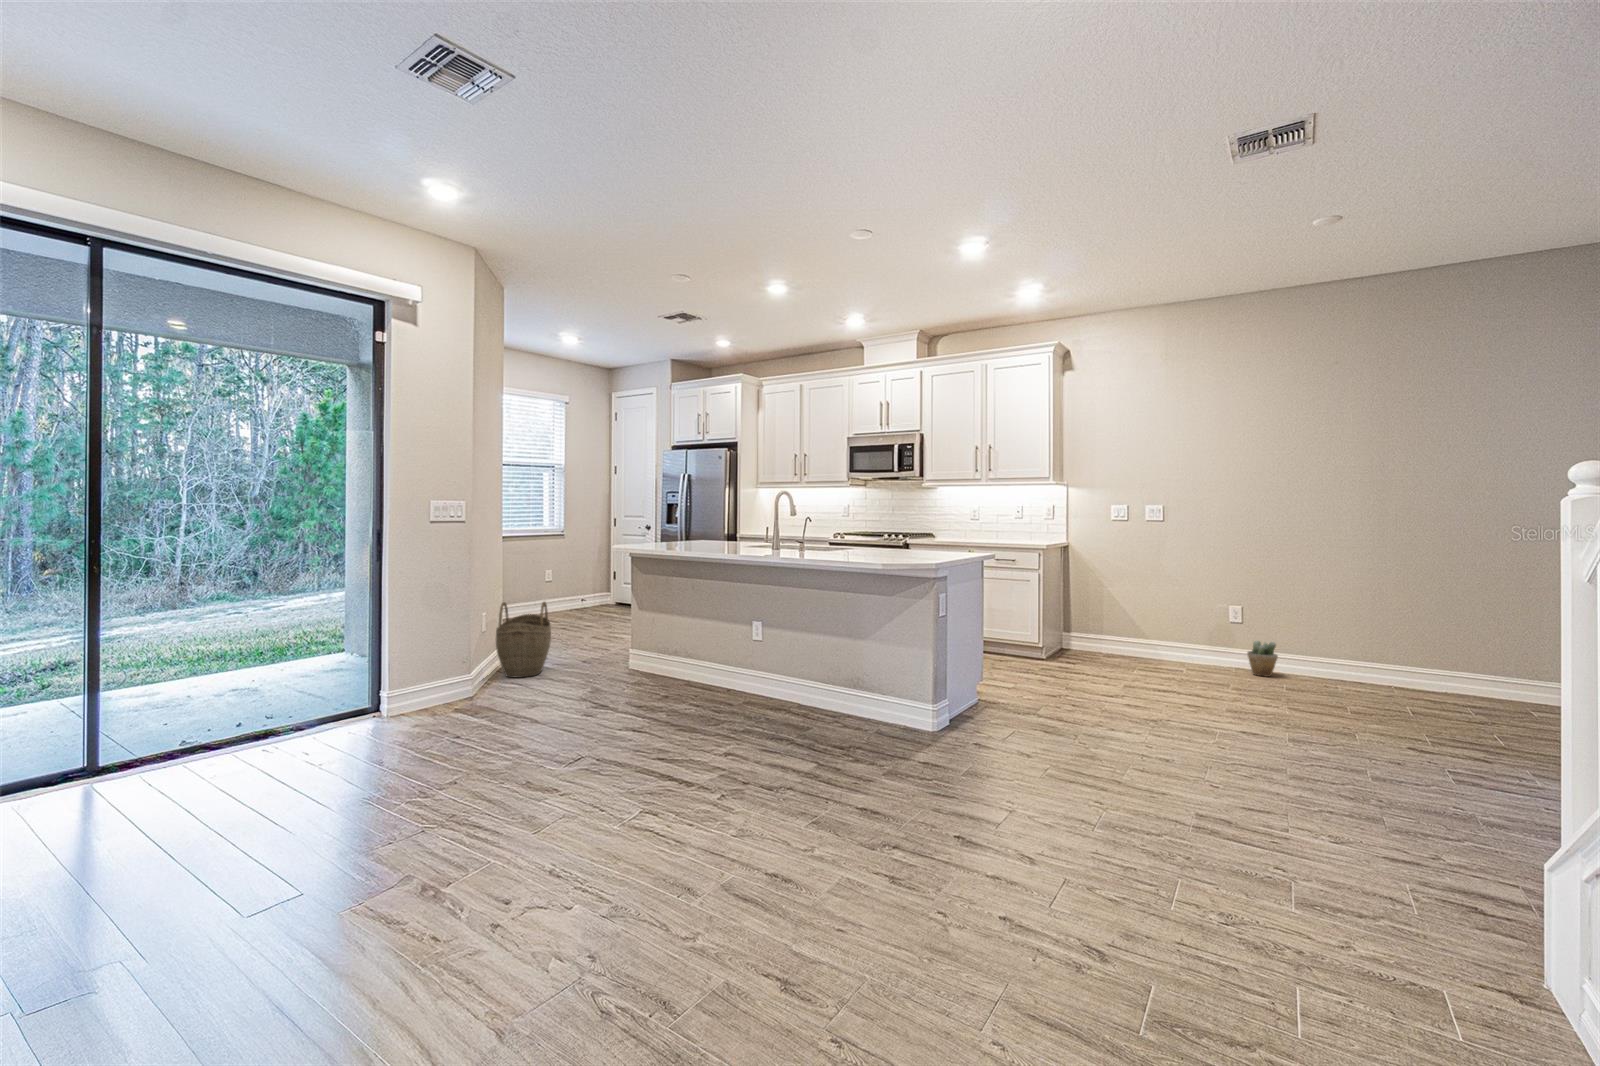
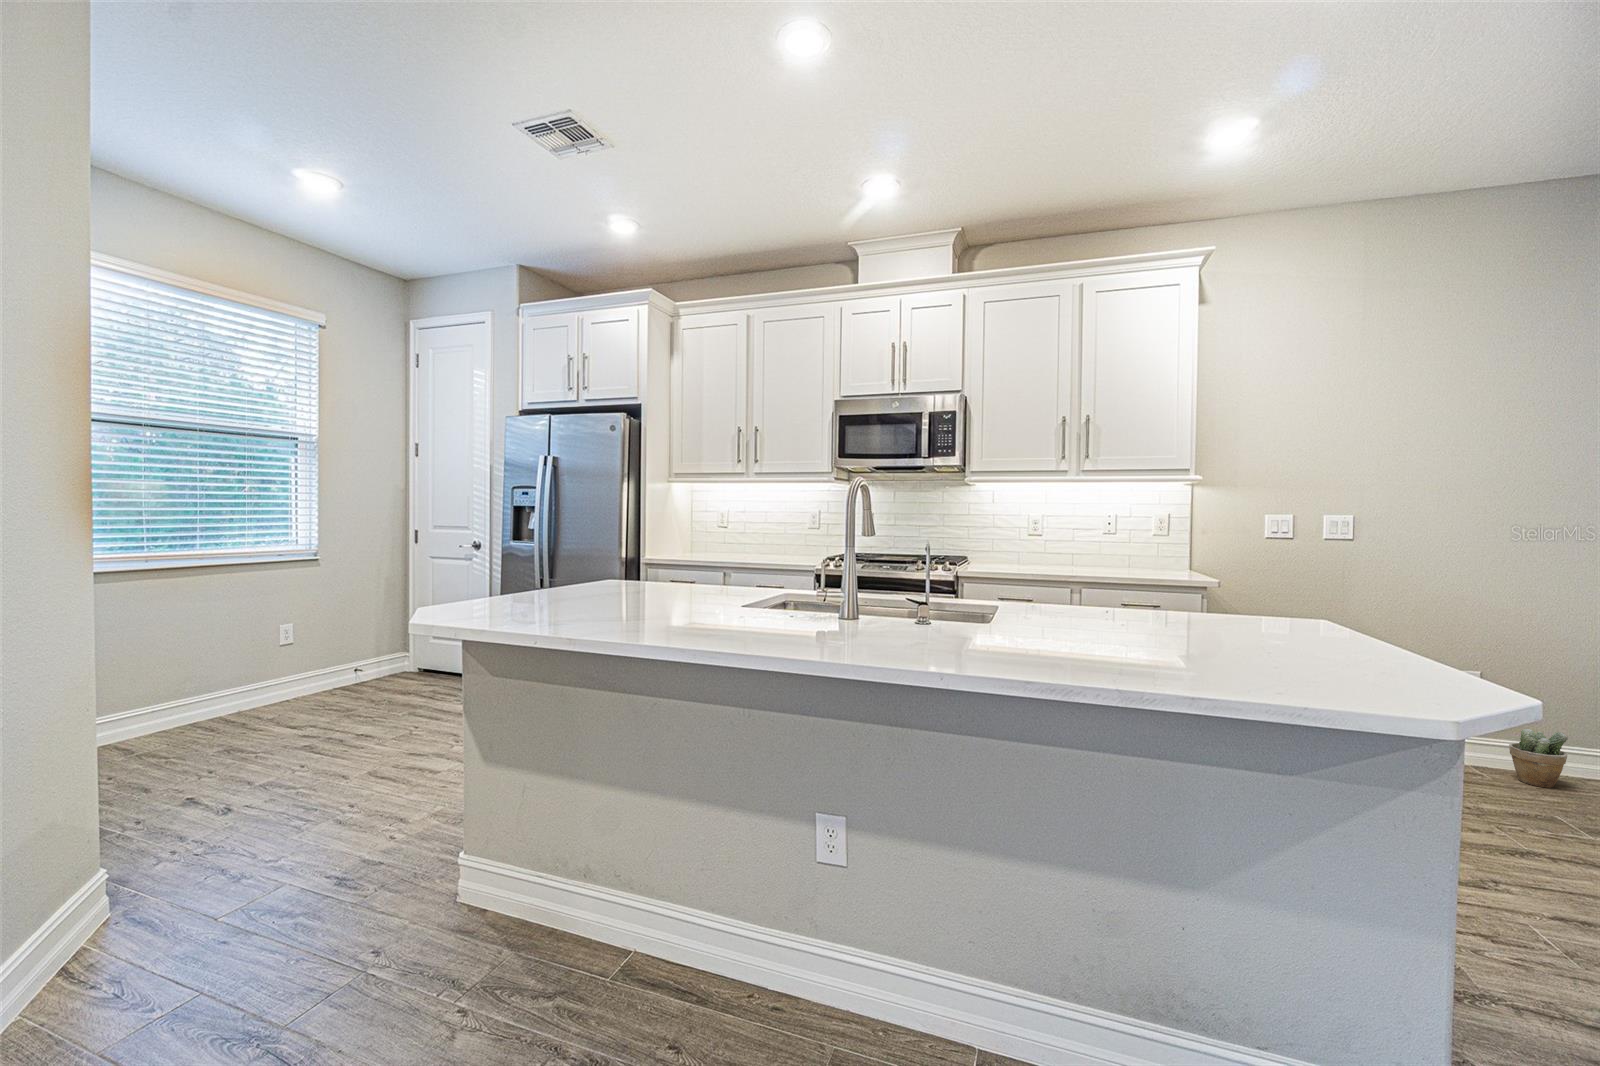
woven basket: present [496,602,551,677] -> none [42,764,241,1000]

